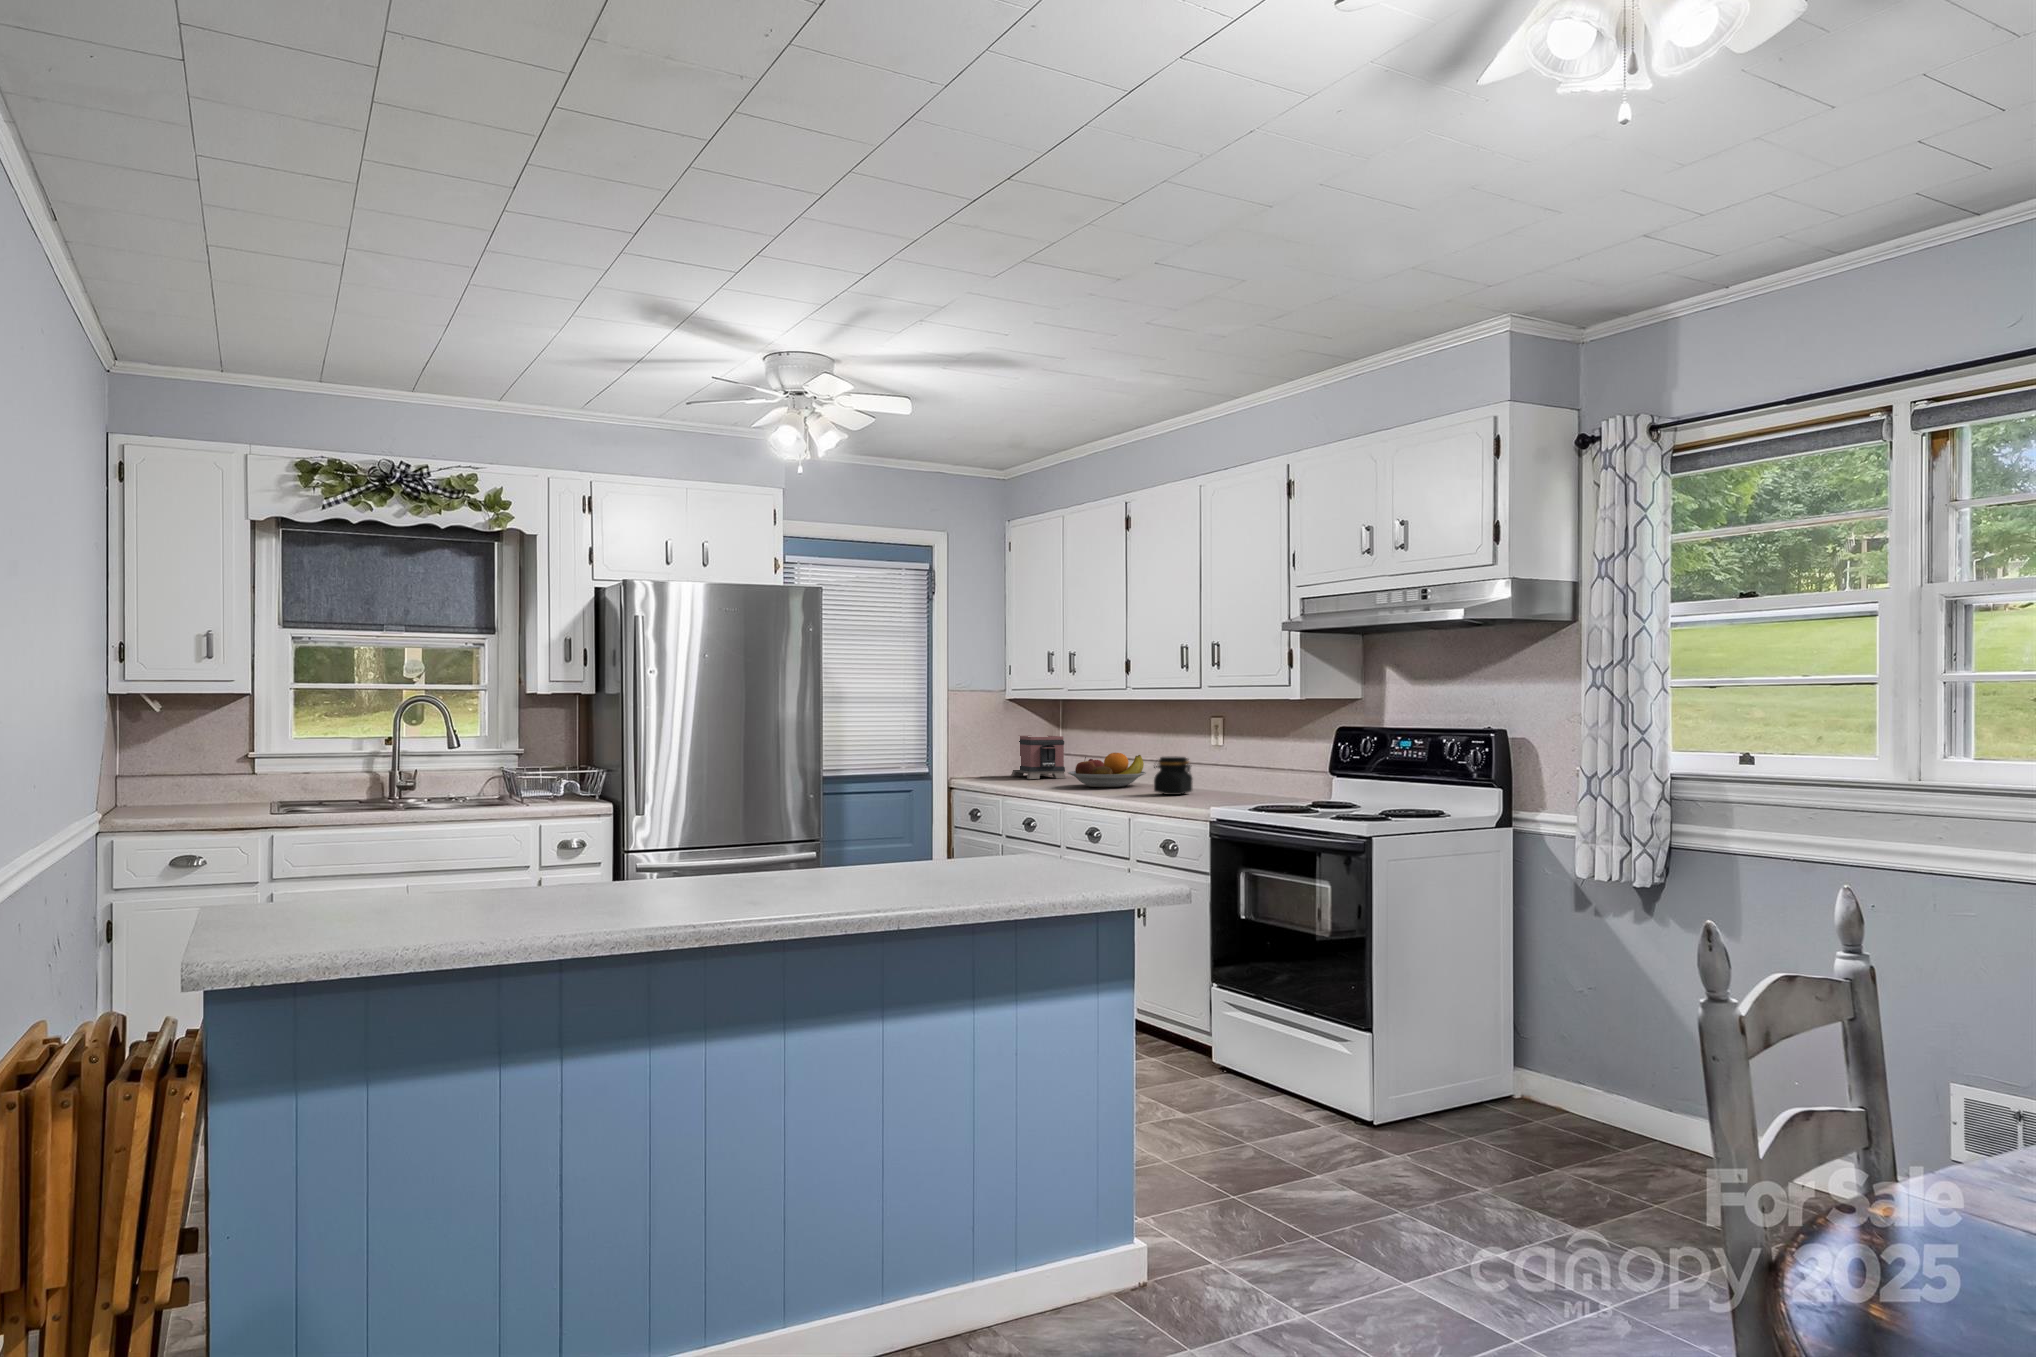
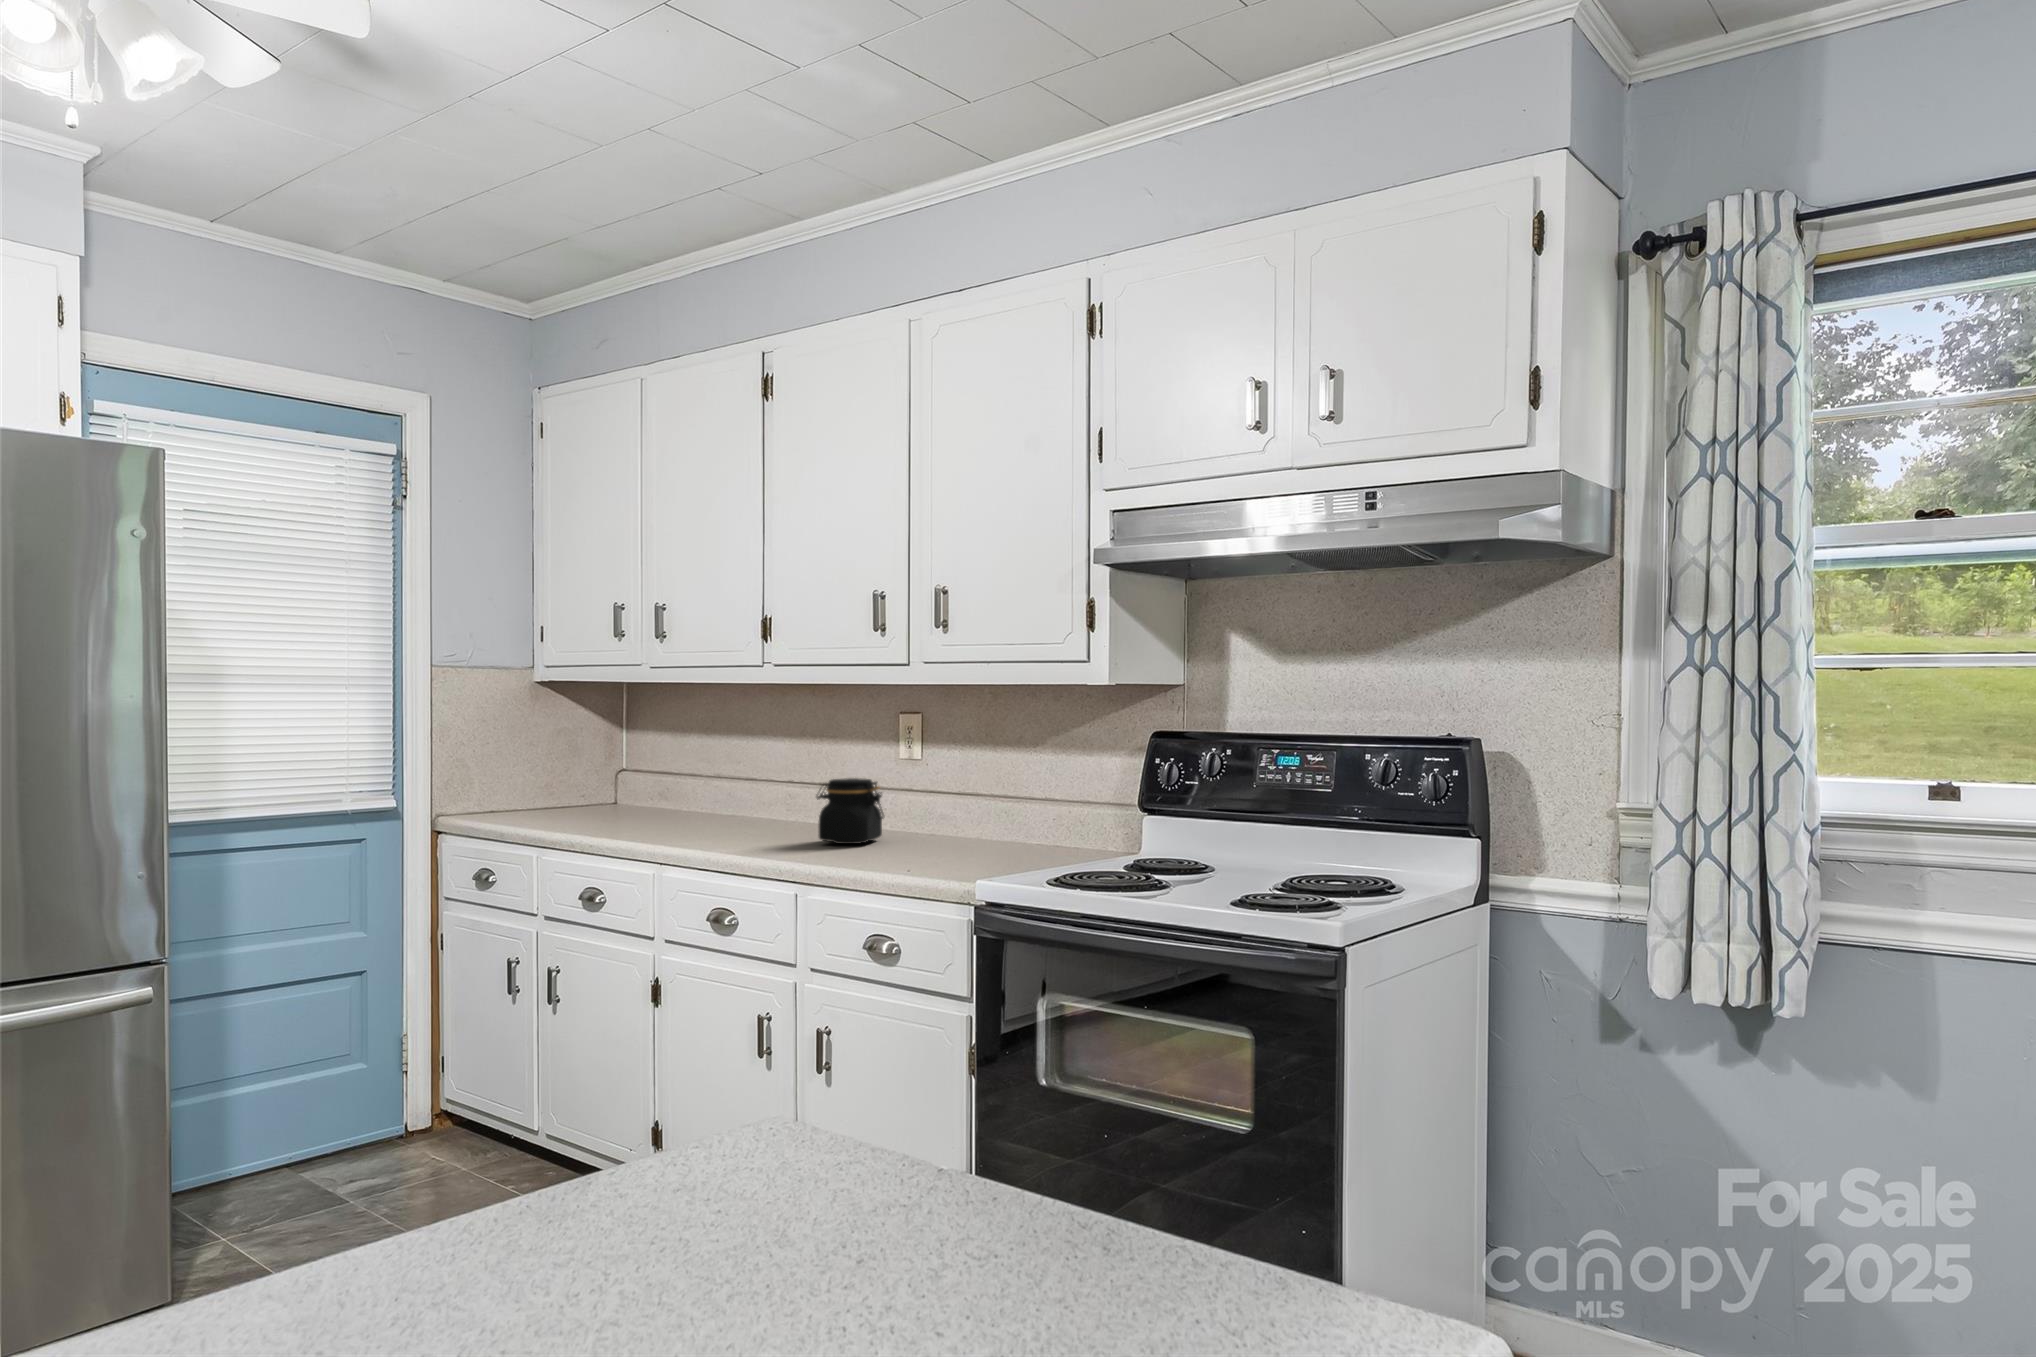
toaster: present [1011,735,1066,779] -> none [541,738,638,810]
fruit bowl: present [1068,753,1146,787] -> none [652,769,785,827]

